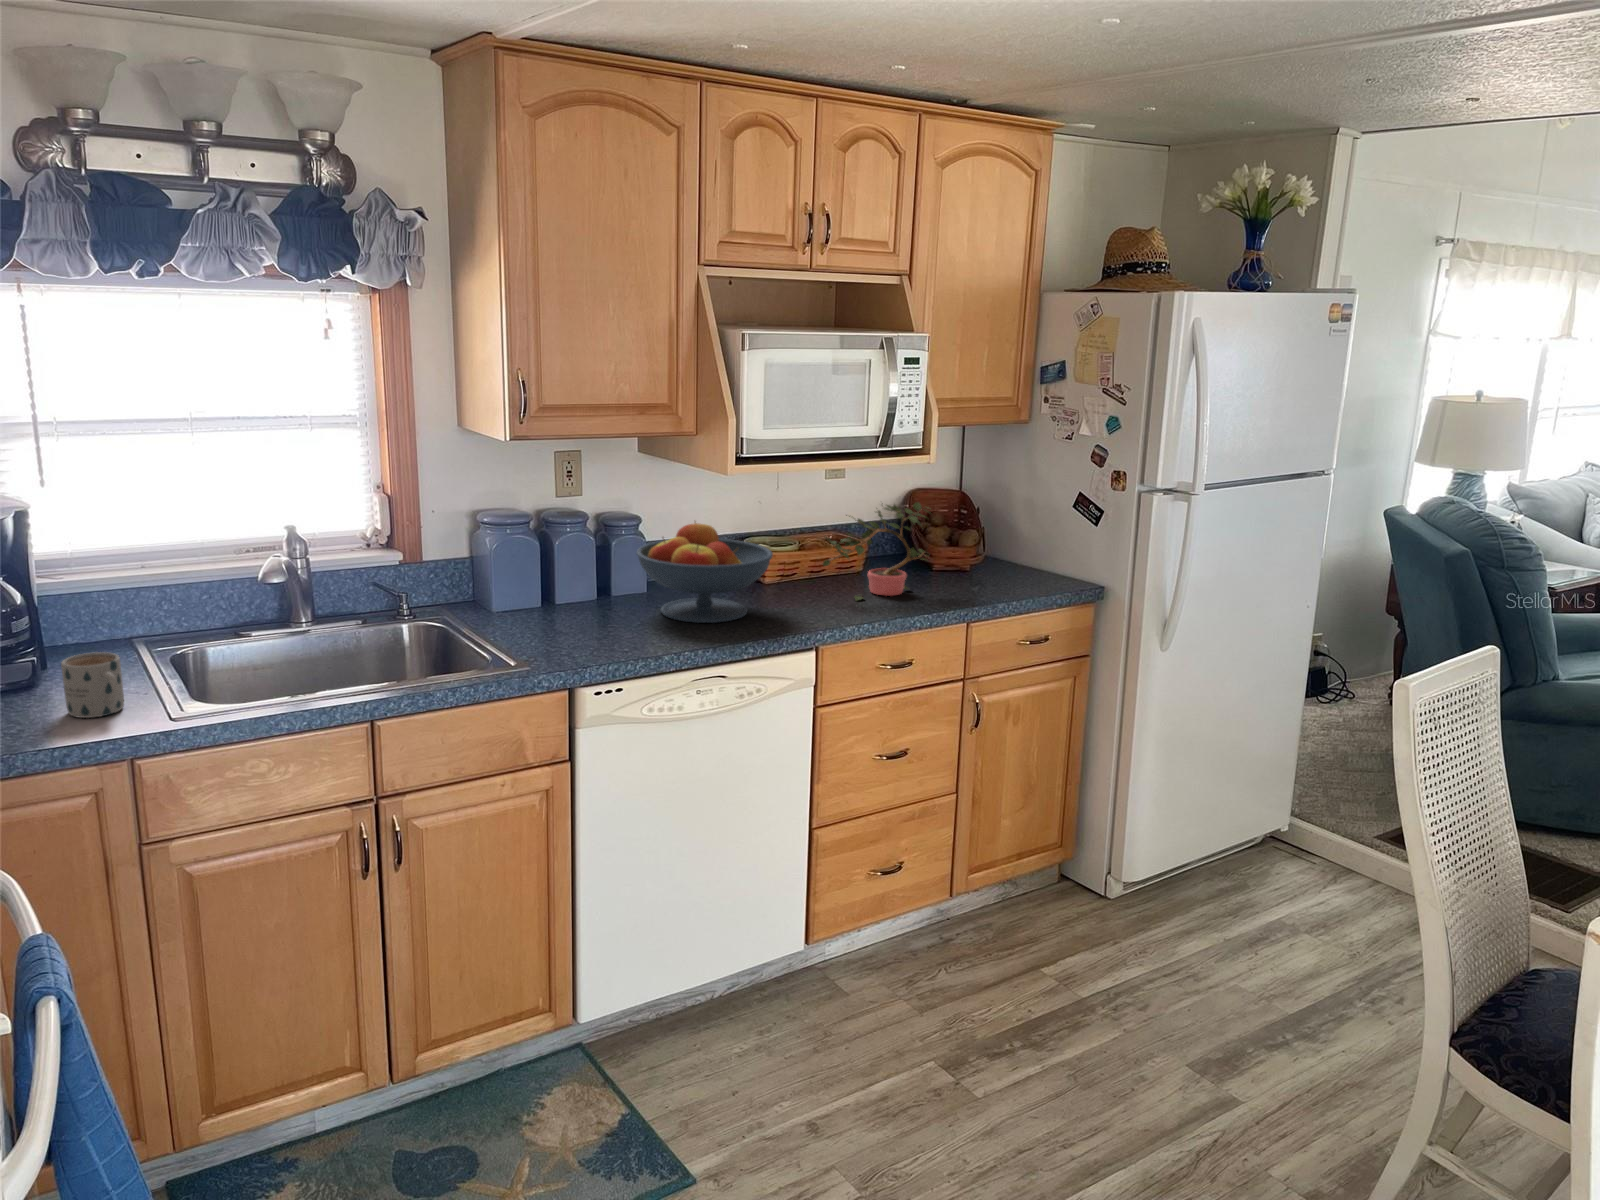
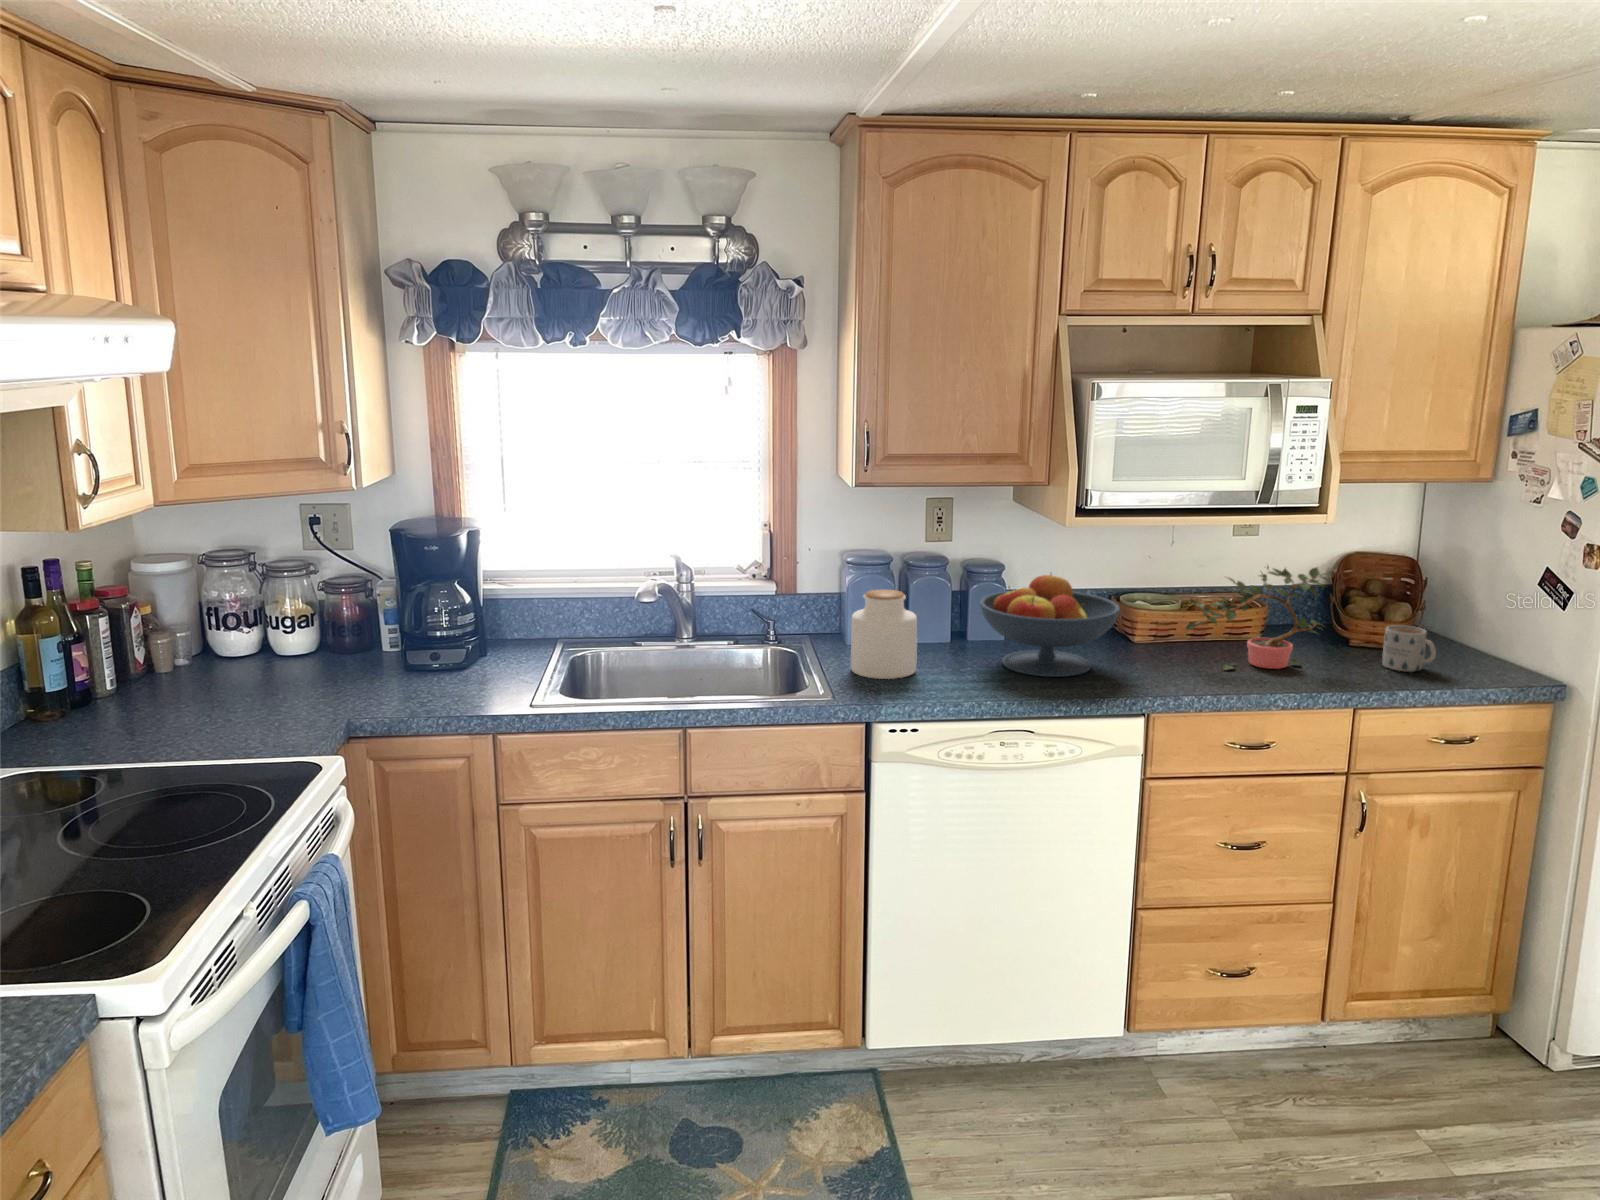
jar: none [518,549,588,642] -> present [851,589,917,679]
mug: present [61,652,124,718] -> present [1382,625,1436,672]

